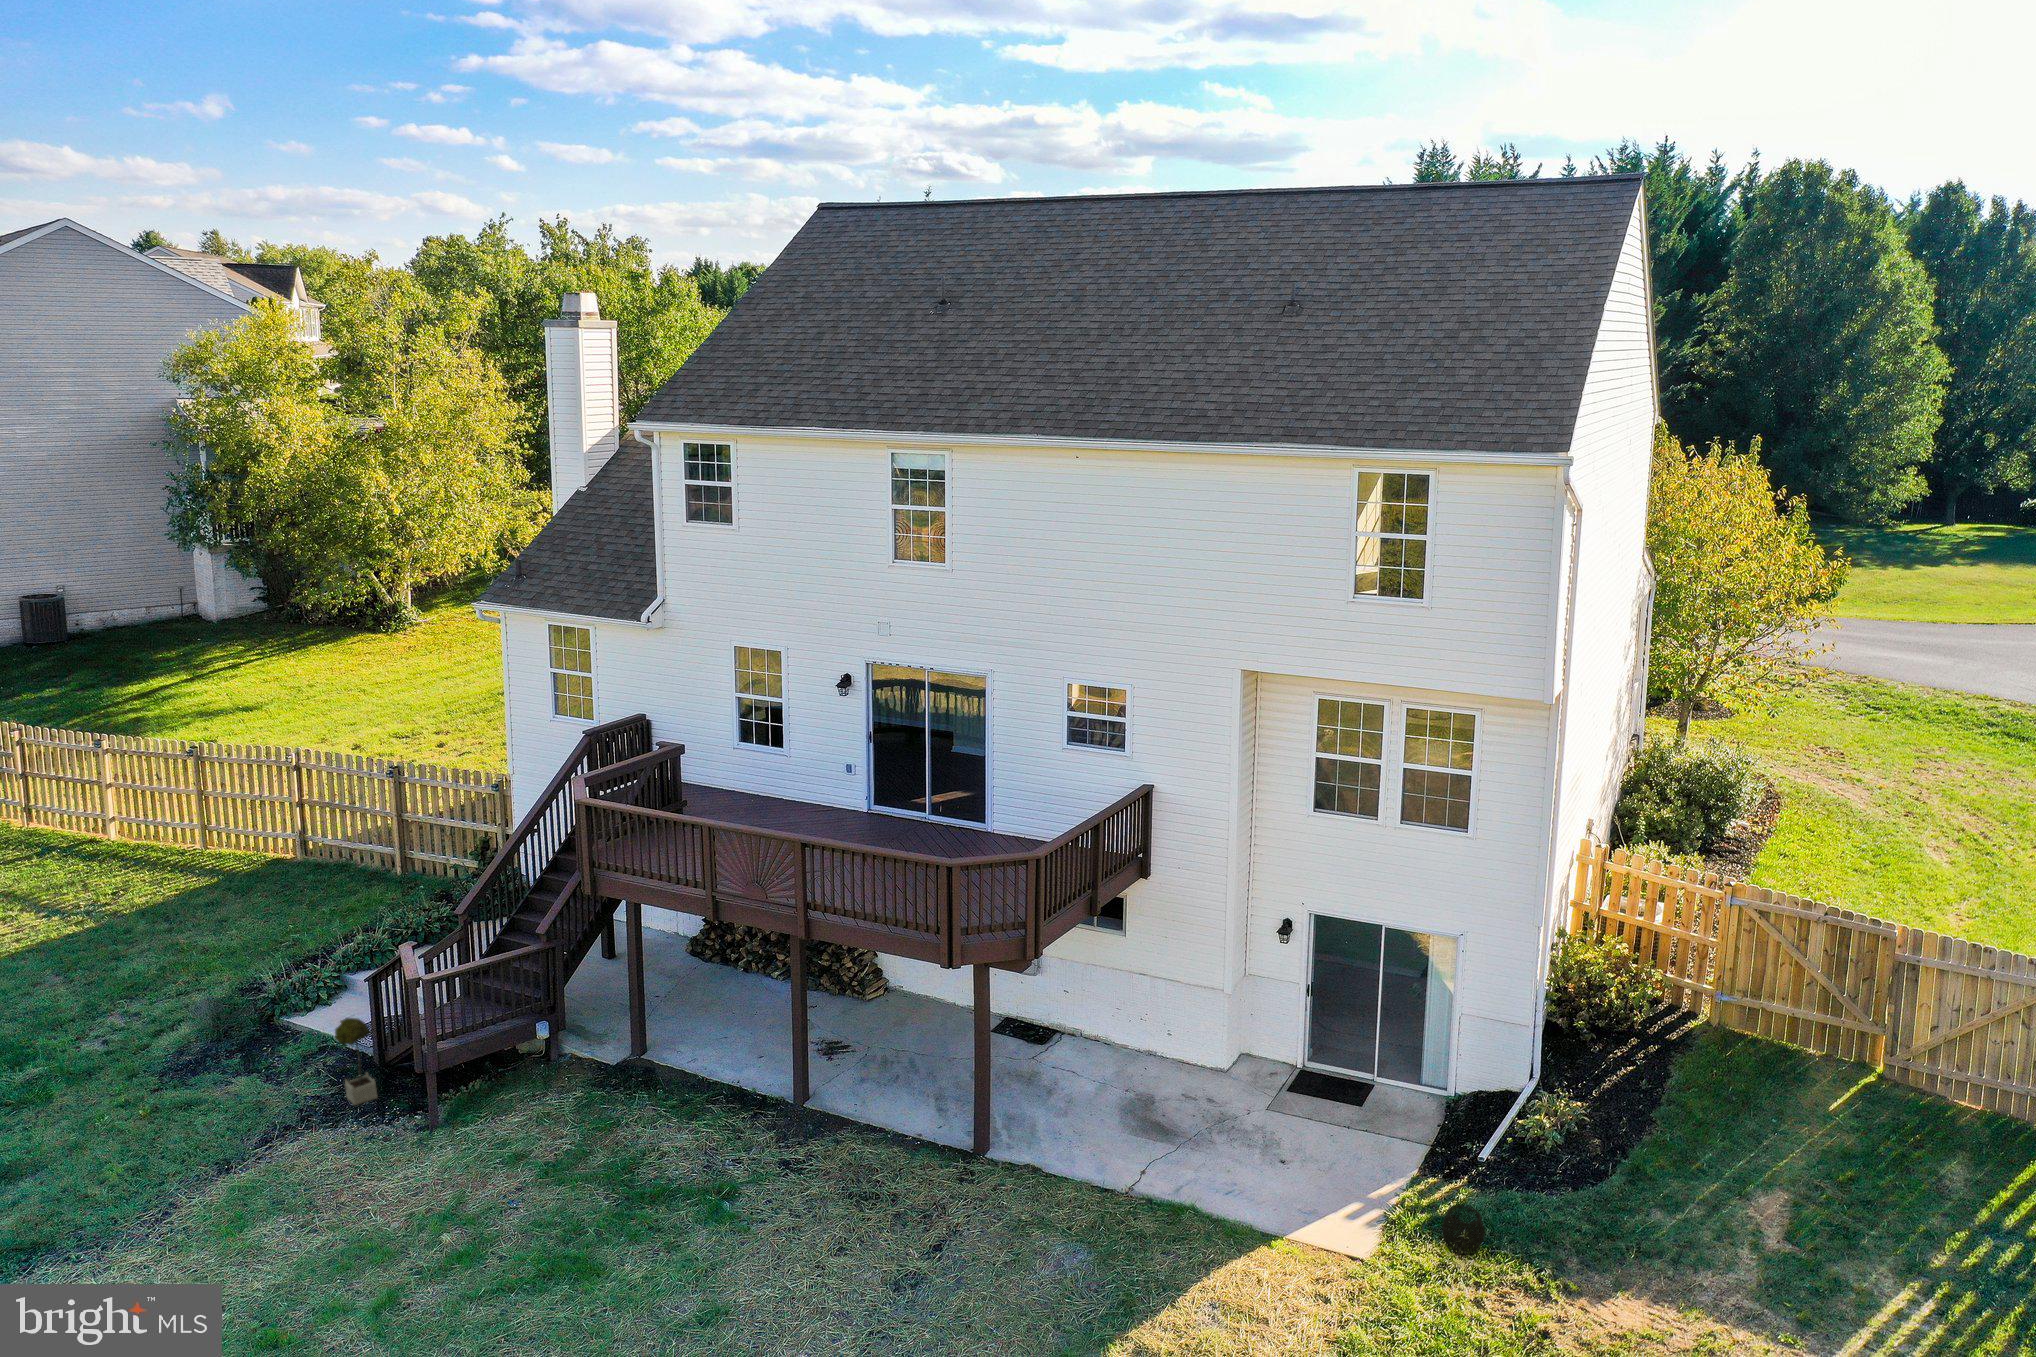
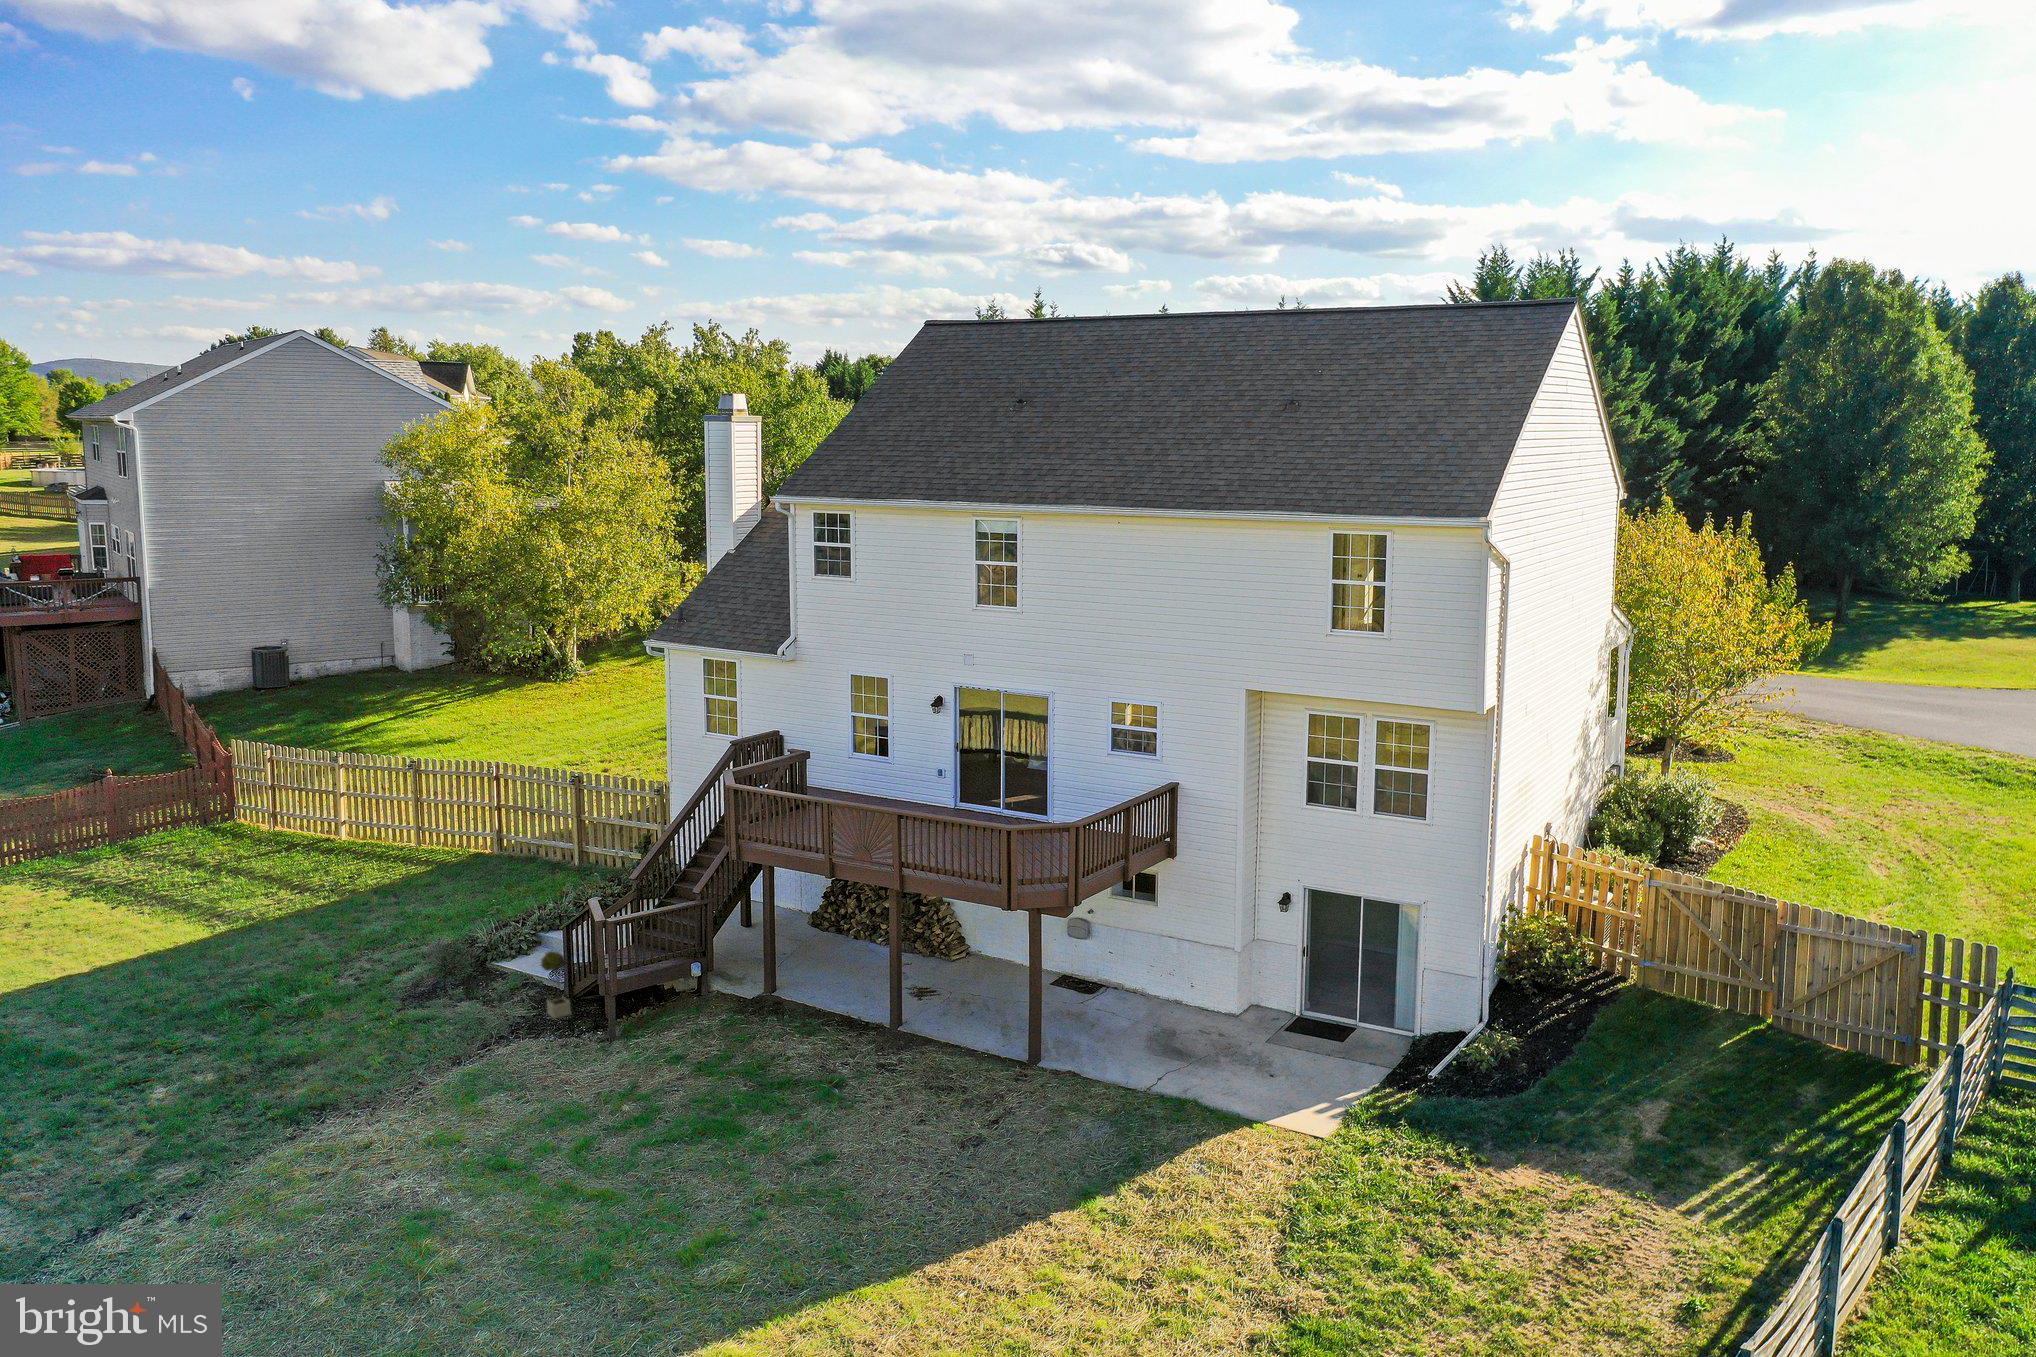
woven basket: present [1442,1205,1485,1254] -> none [1387,1100,1420,1137]

